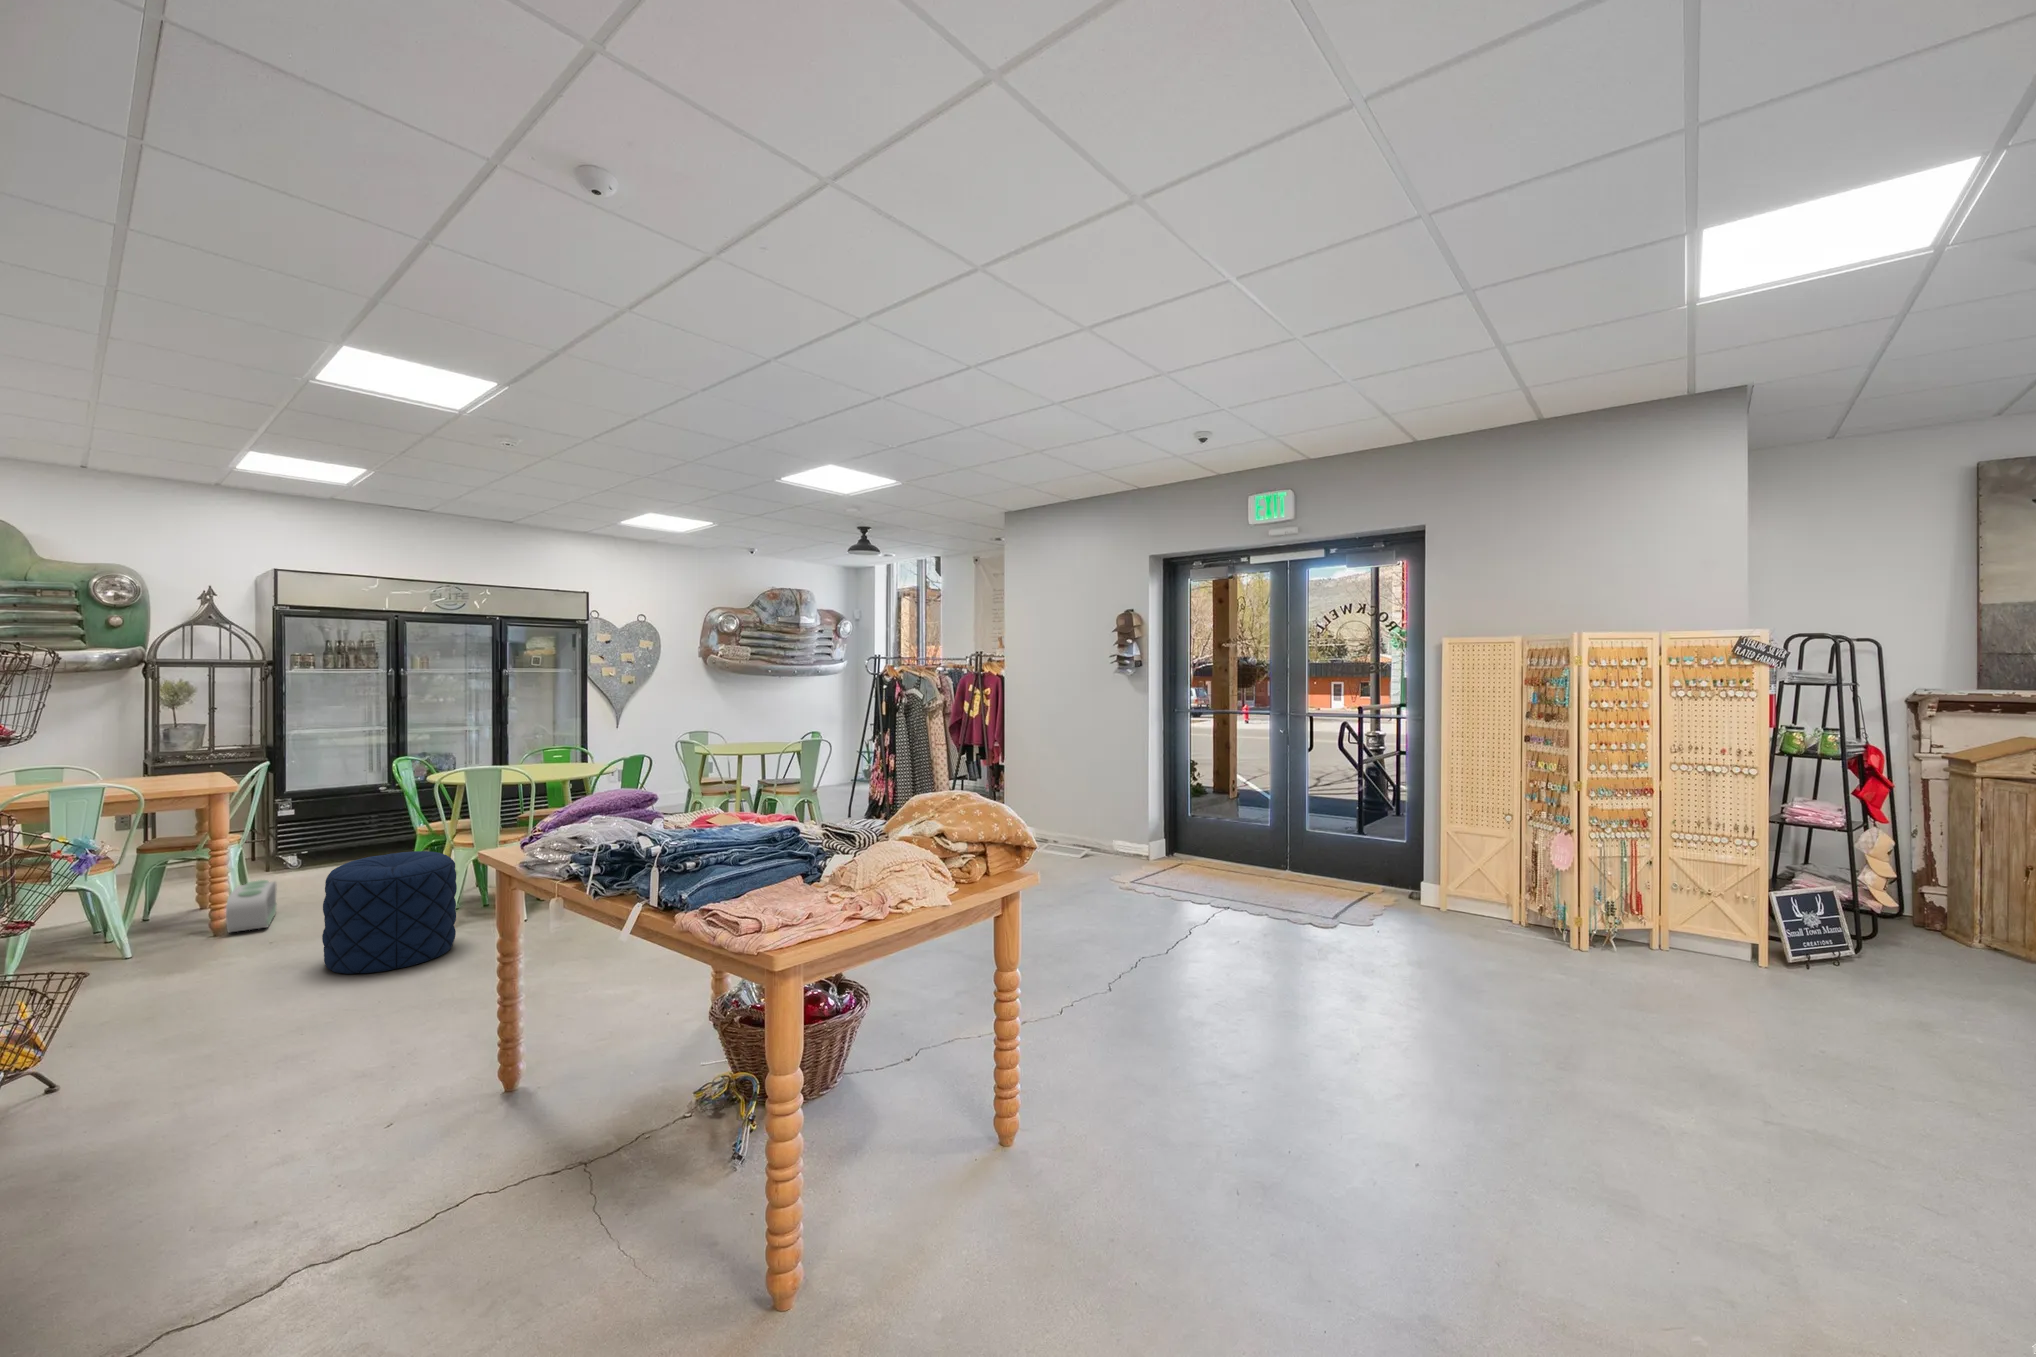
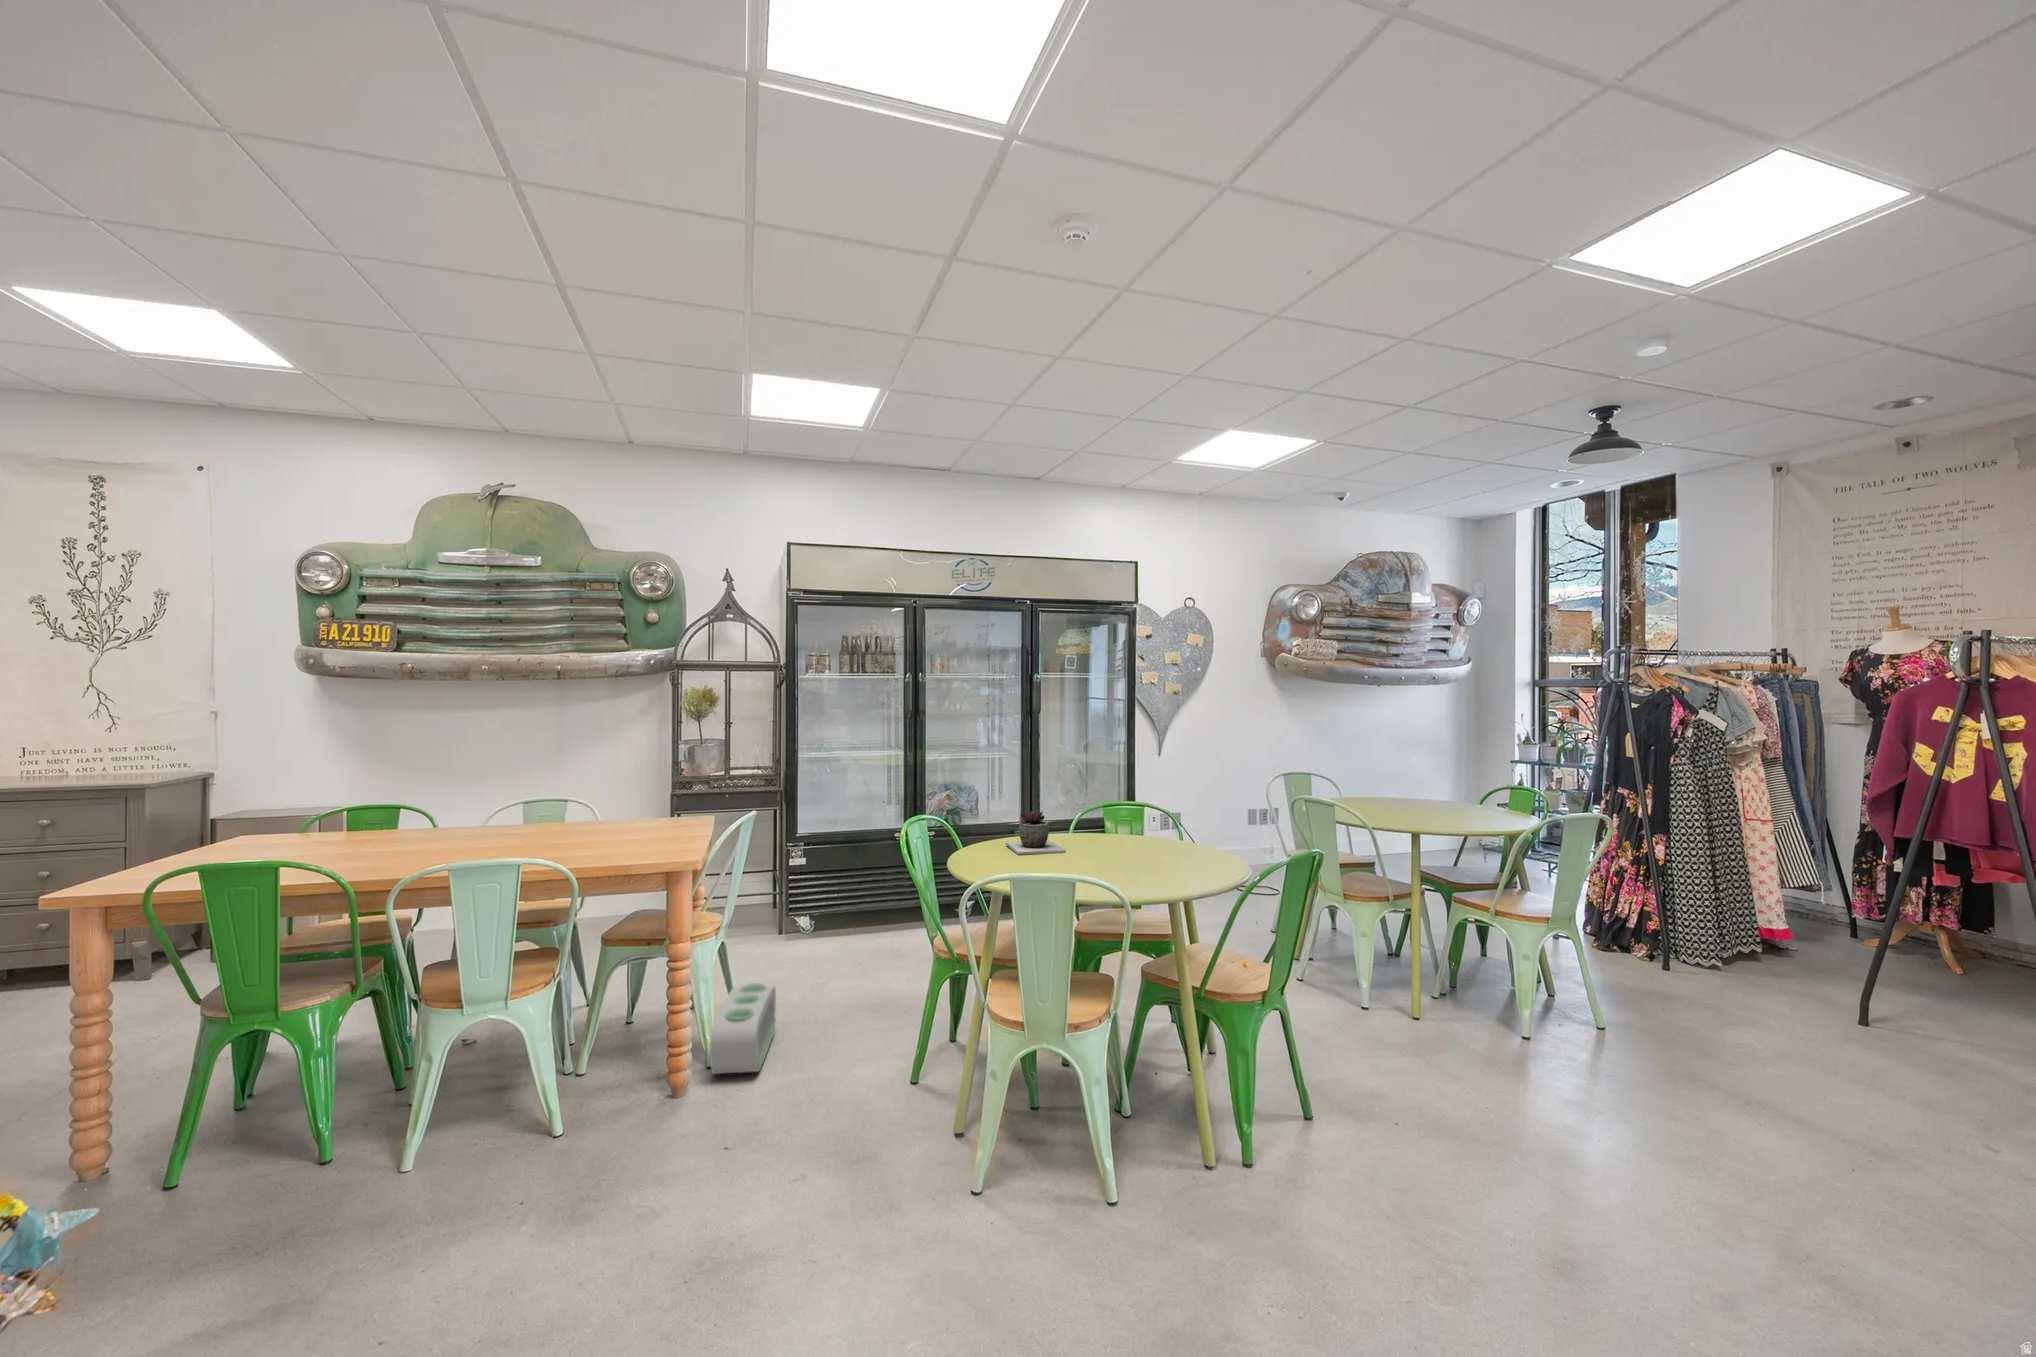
succulent plant: none [463,752,504,778] -> present [1006,810,1066,855]
pouf: present [322,851,457,974] -> none [812,1013,1021,1299]

